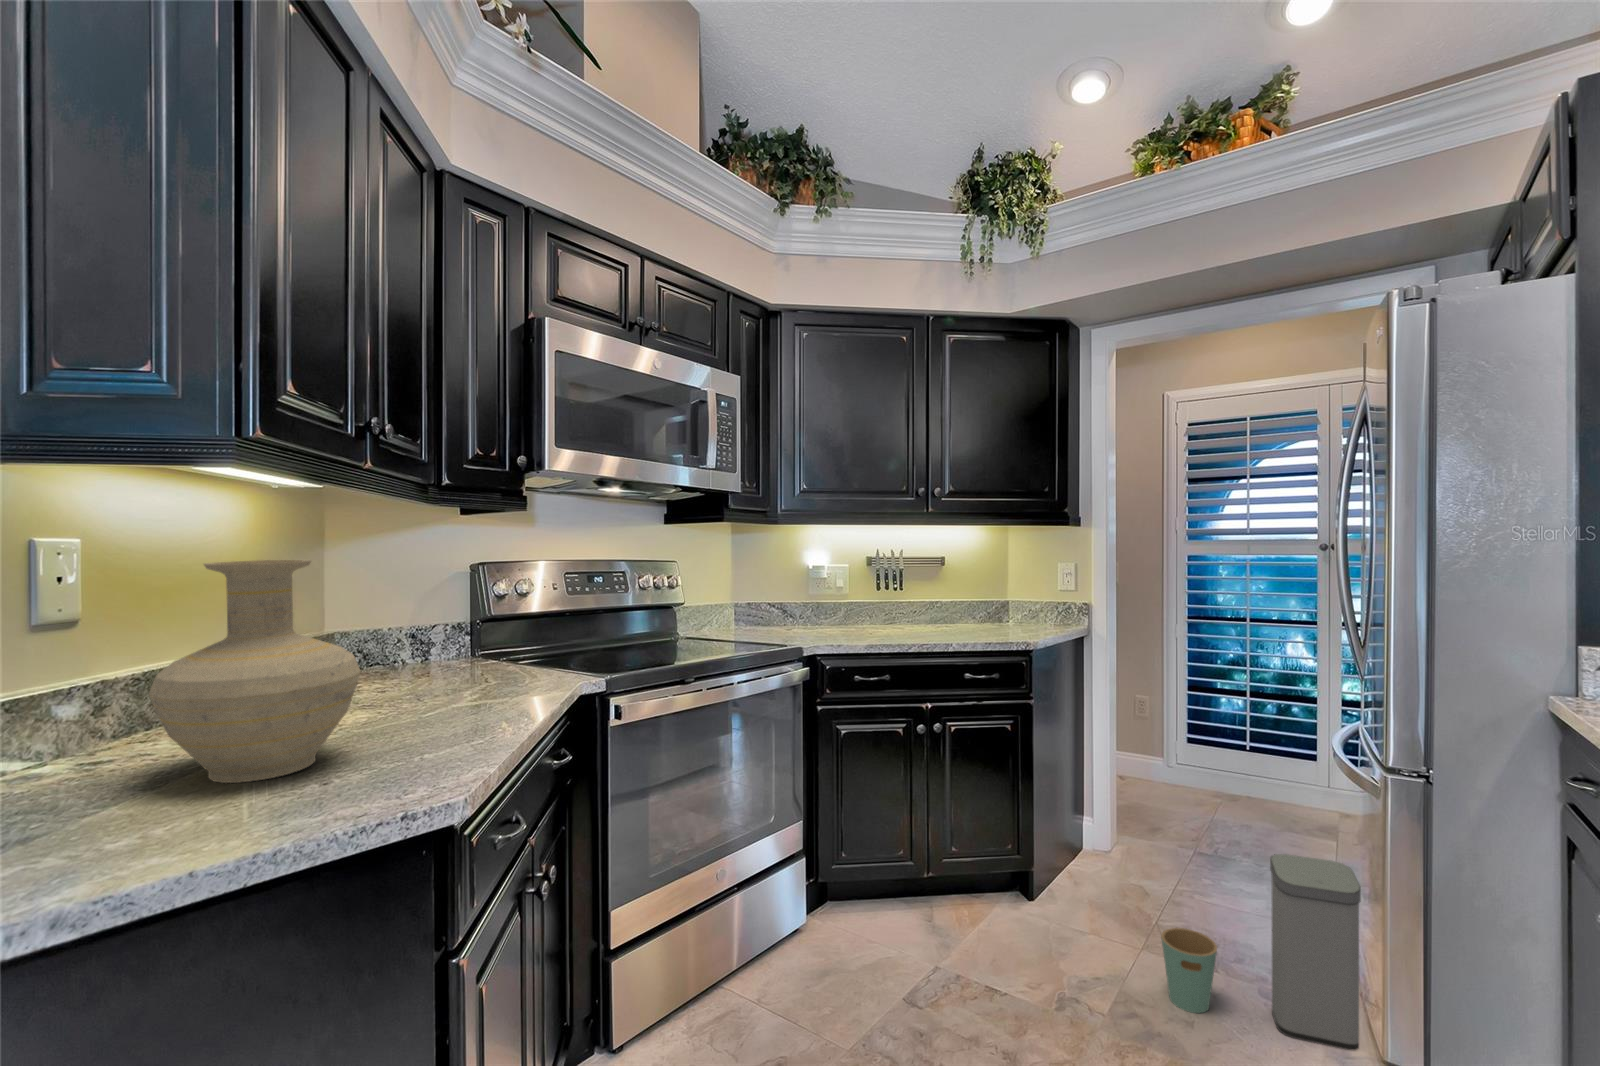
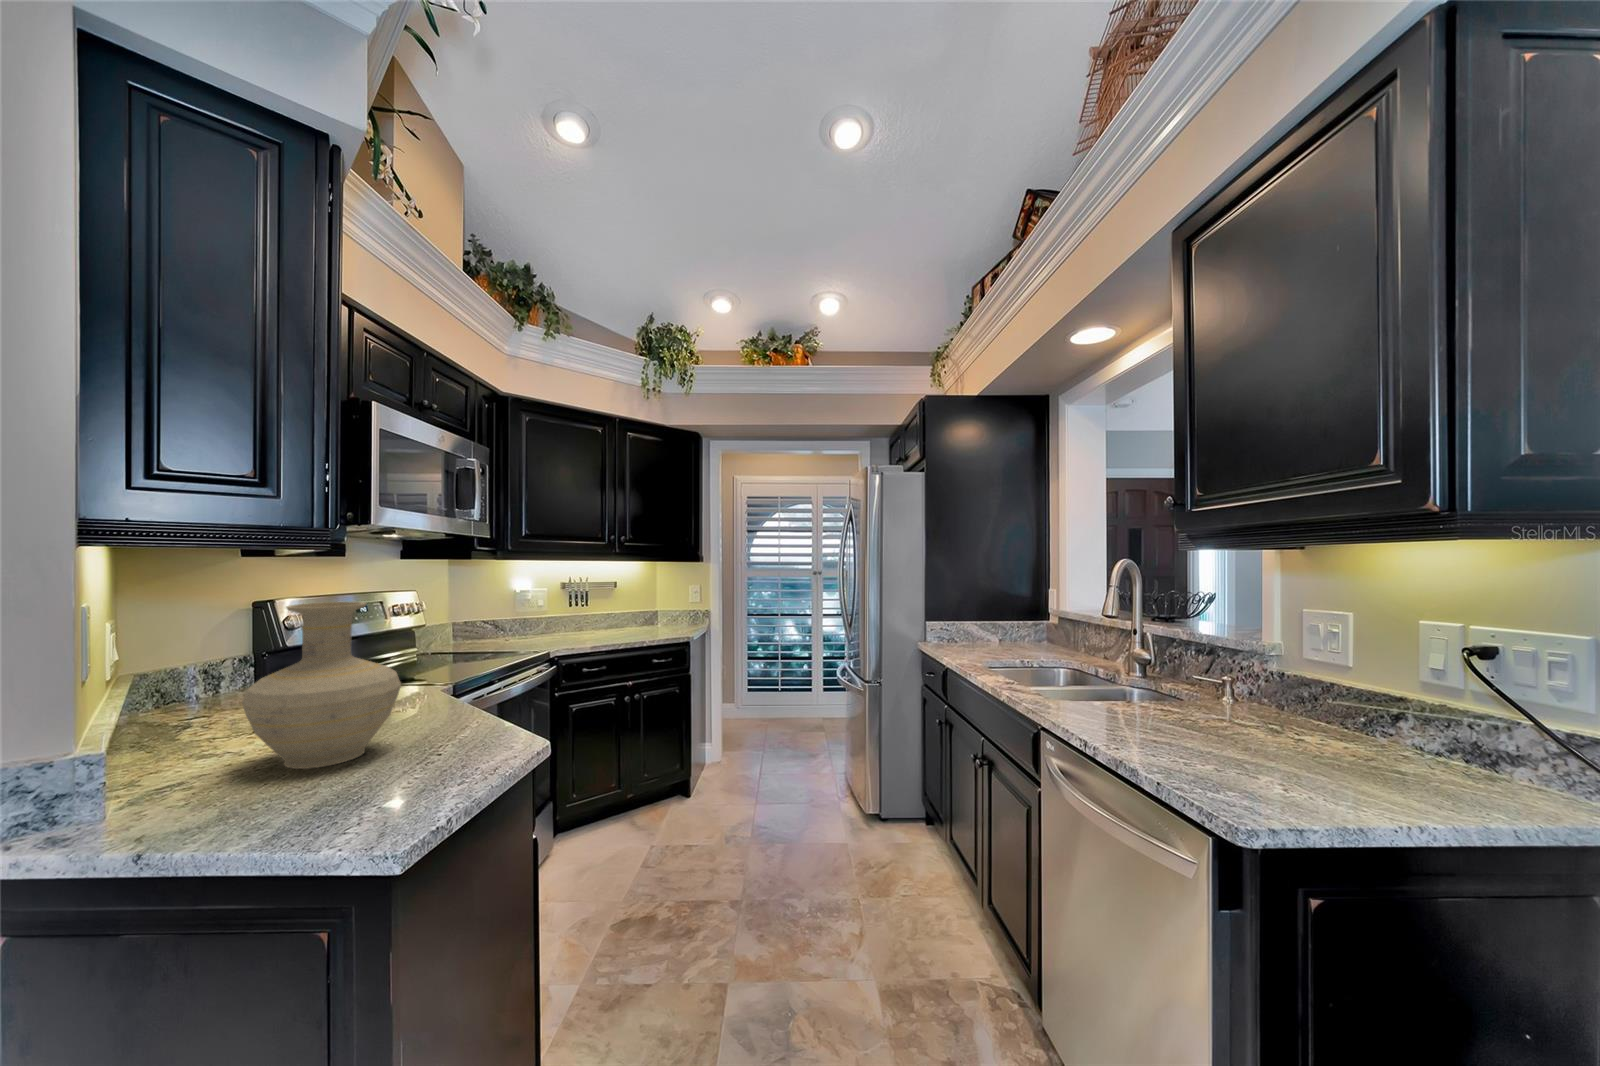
trash can: present [1161,854,1361,1050] -> none [774,730,861,828]

